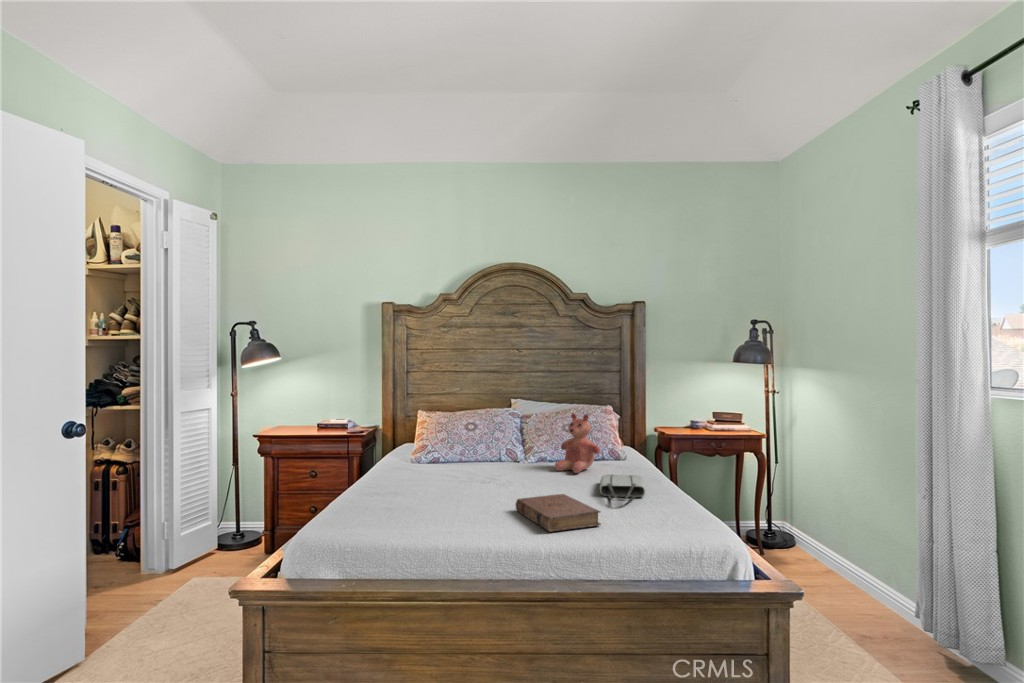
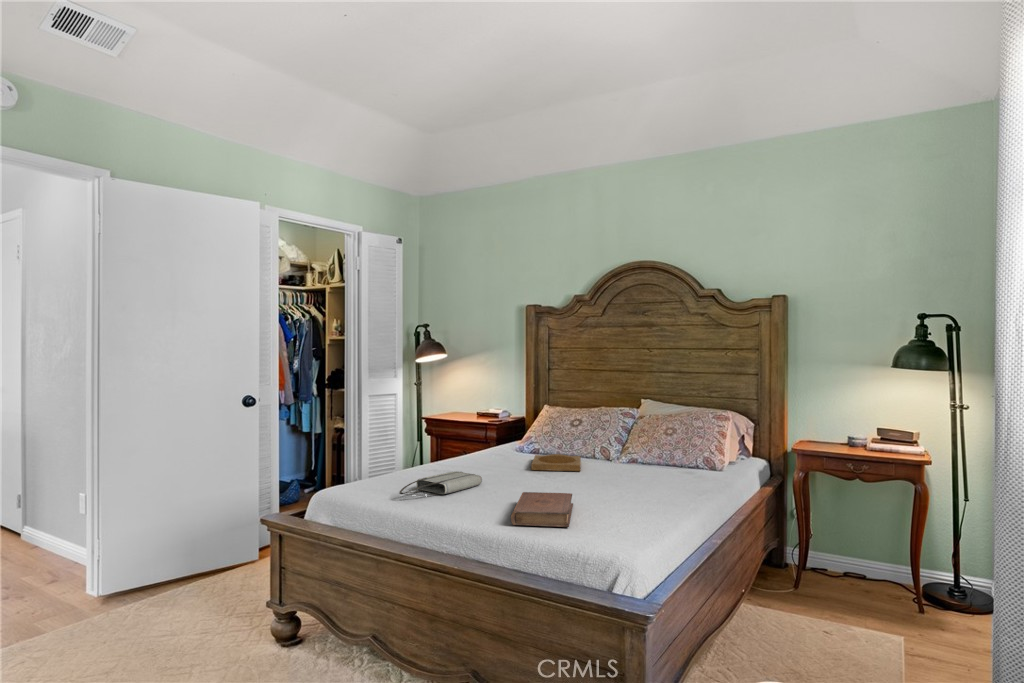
teddy bear: present [555,414,600,473] -> none [624,416,670,477]
tray: none [450,460,514,478] -> present [531,454,581,471]
tote bag: present [600,475,646,501] -> present [399,471,482,496]

